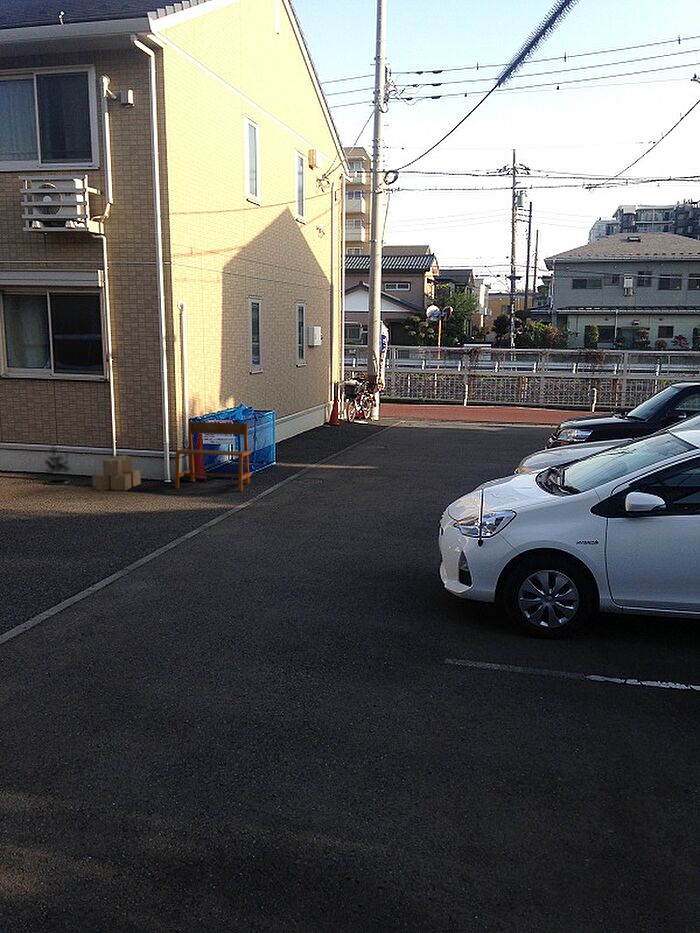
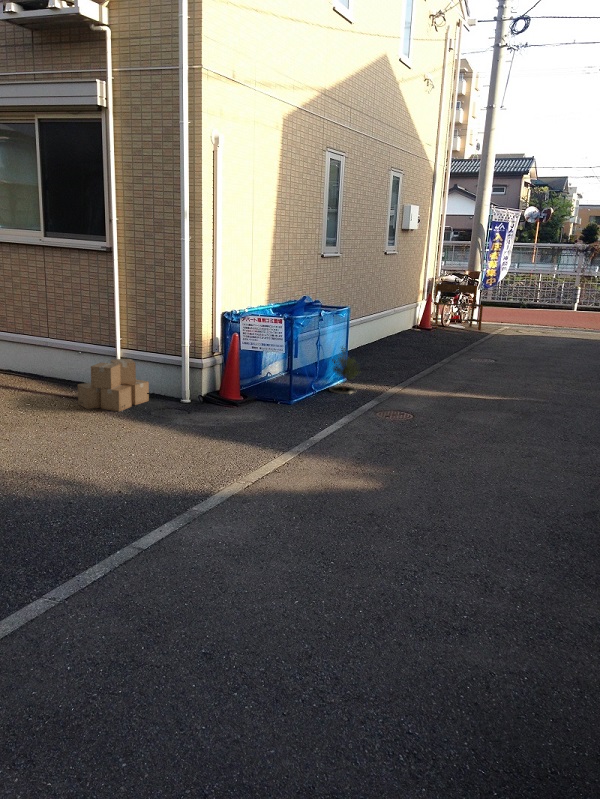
bench: present [175,421,251,491] -> present [433,284,483,330]
potted tree: present [45,448,70,485] -> present [330,347,358,394]

